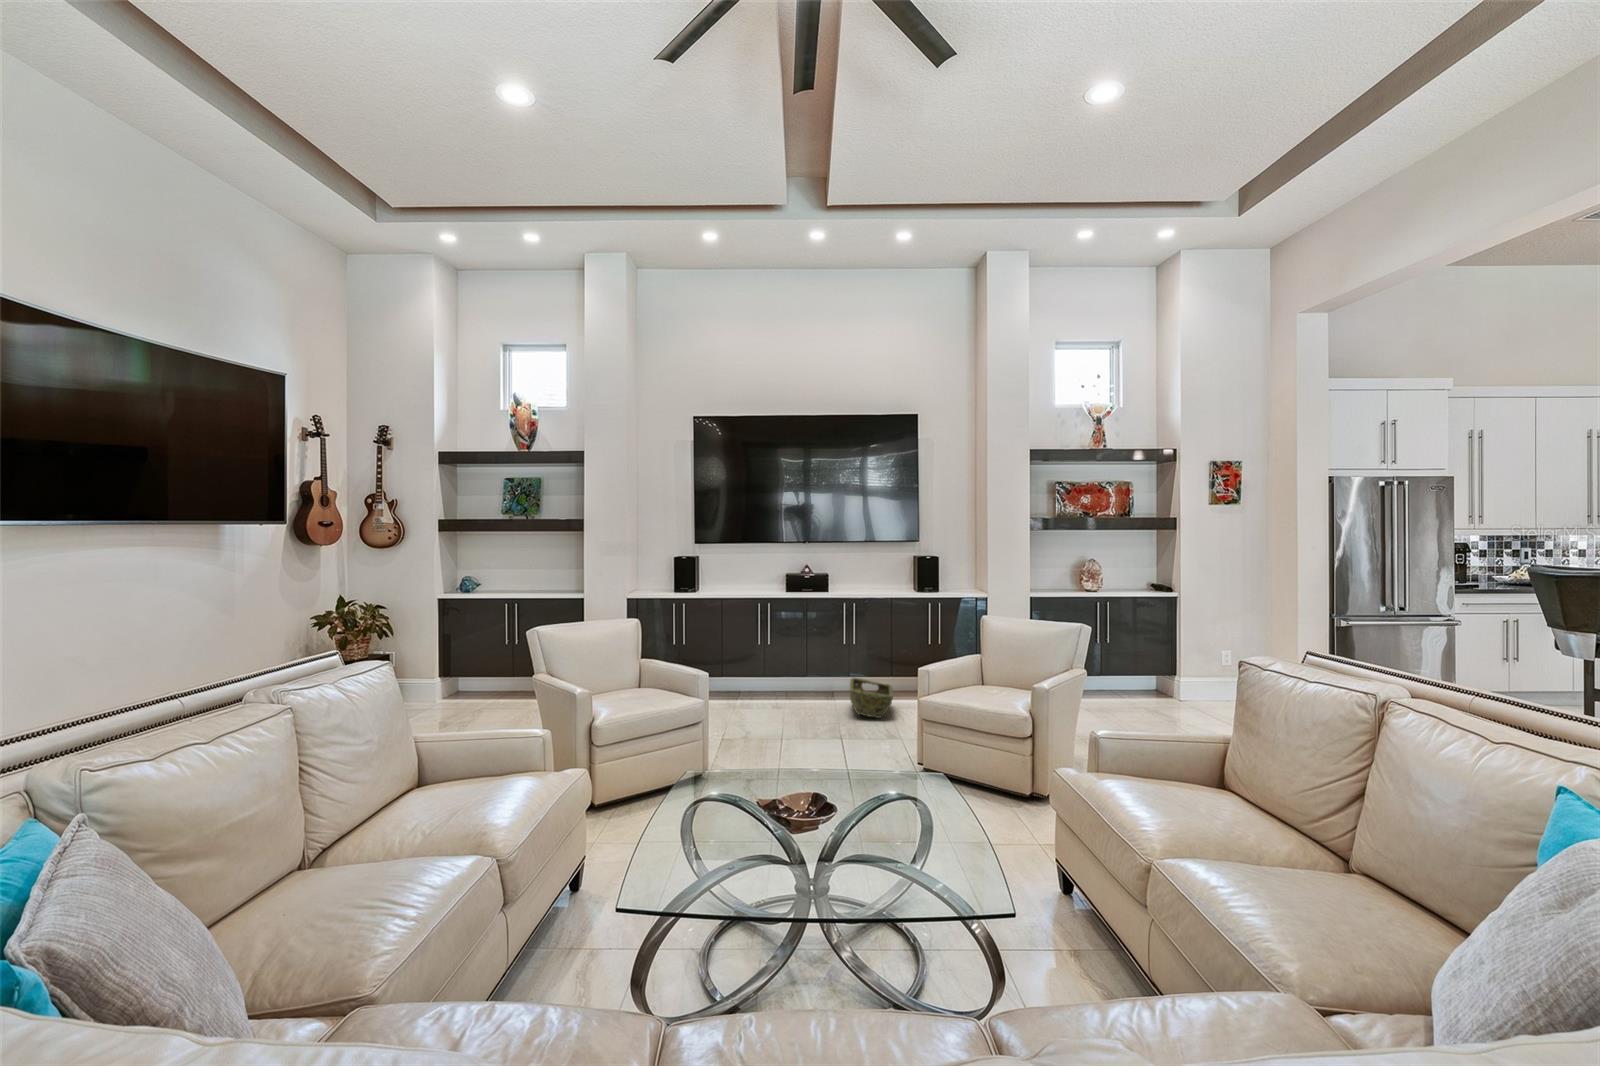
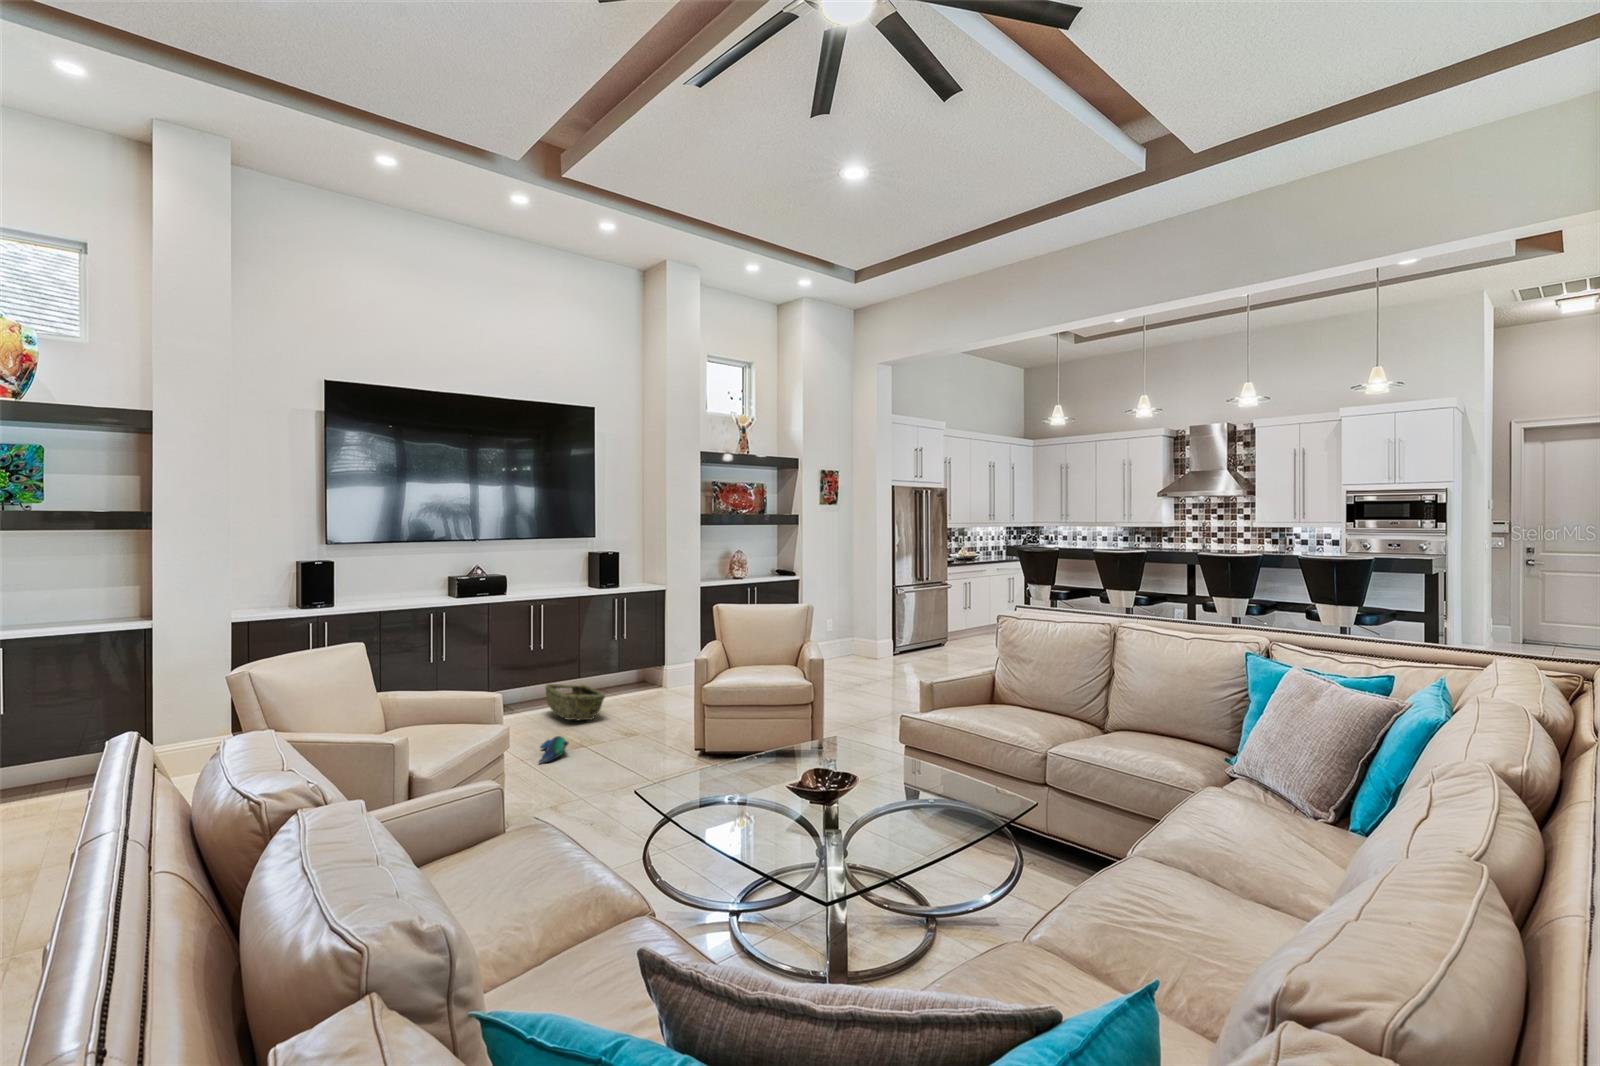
plush toy: none [790,725,824,747] -> present [539,736,569,763]

